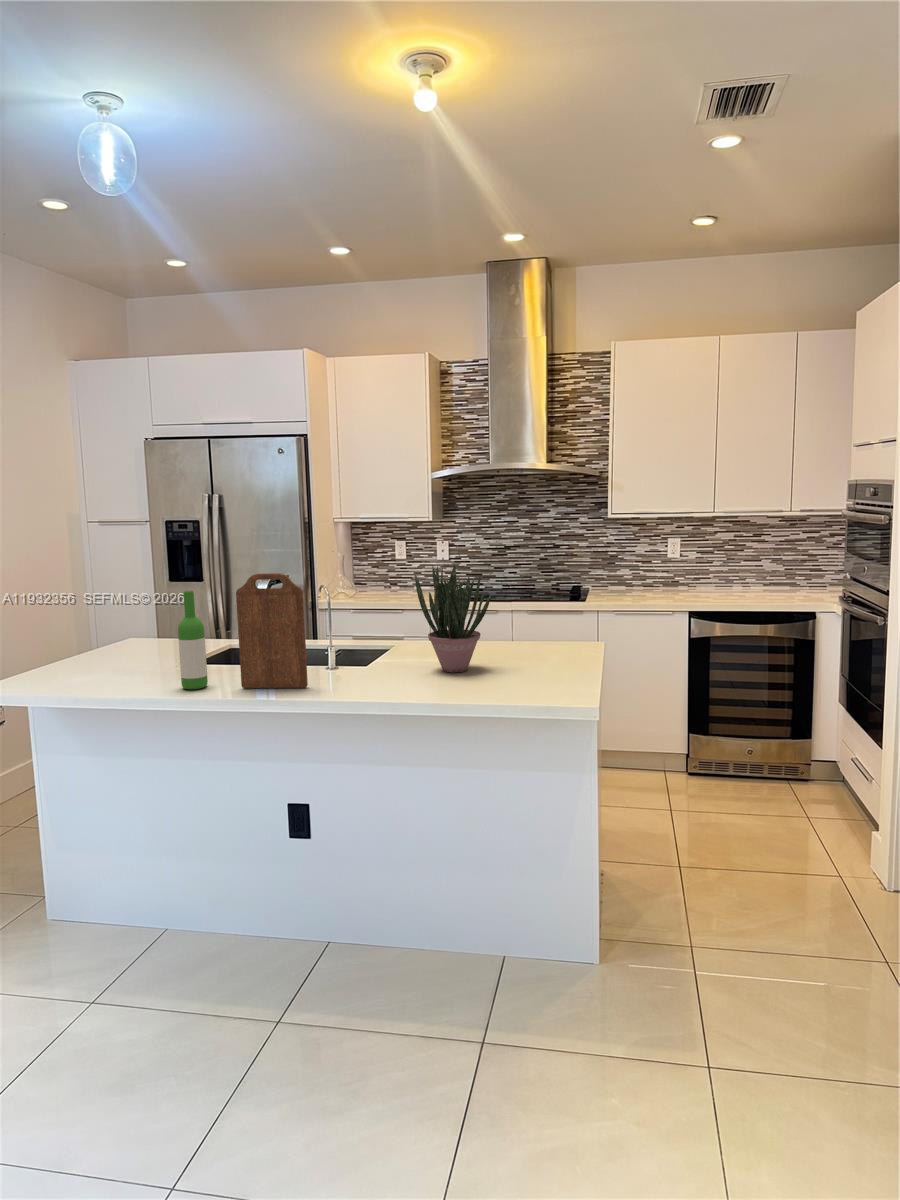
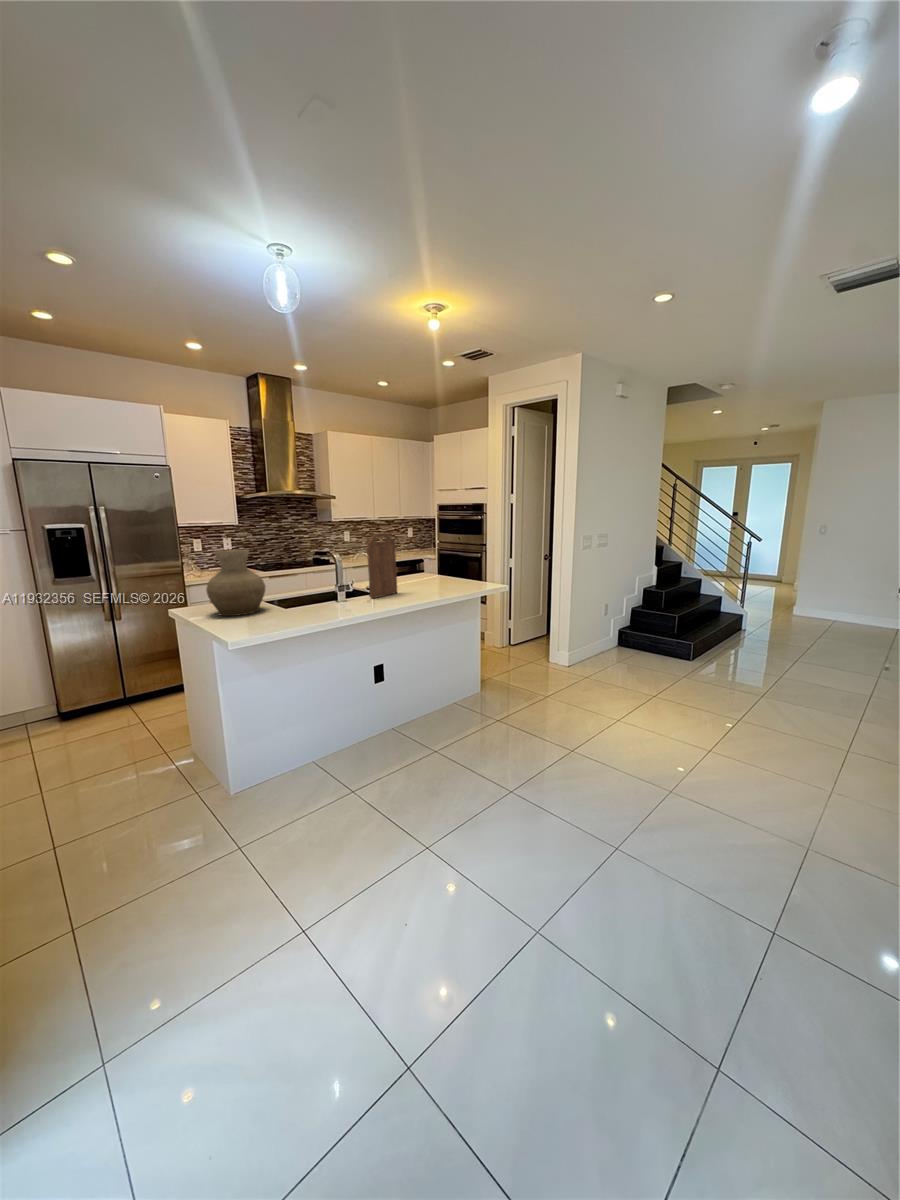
potted plant: present [415,565,491,672] -> none [405,529,434,581]
vase: none [70,580,151,673] -> present [206,550,266,616]
wine bottle: present [178,591,208,689] -> none [337,546,354,604]

